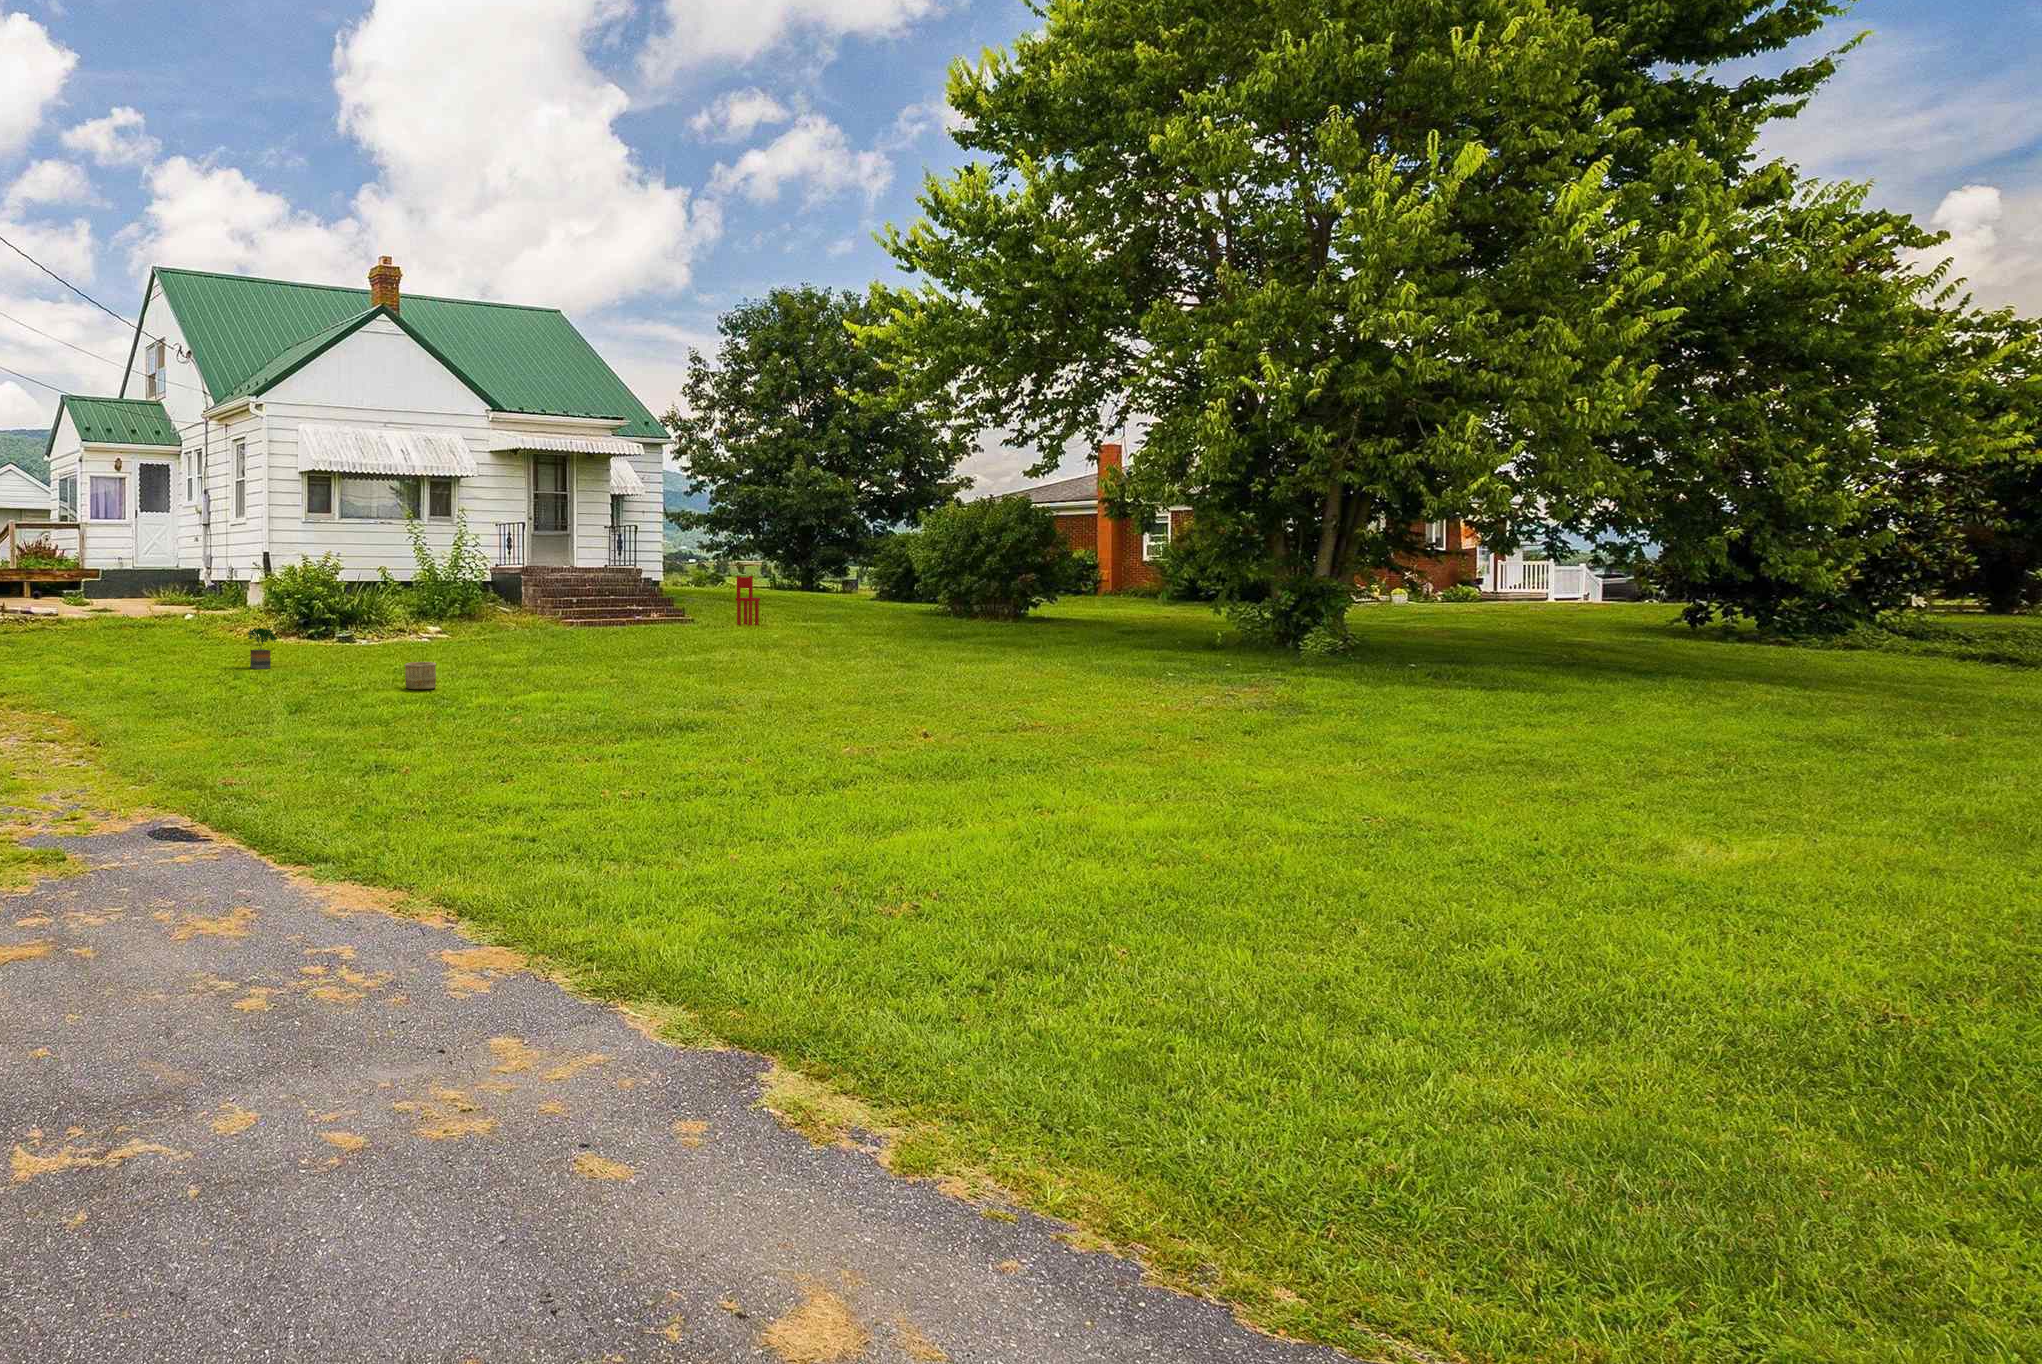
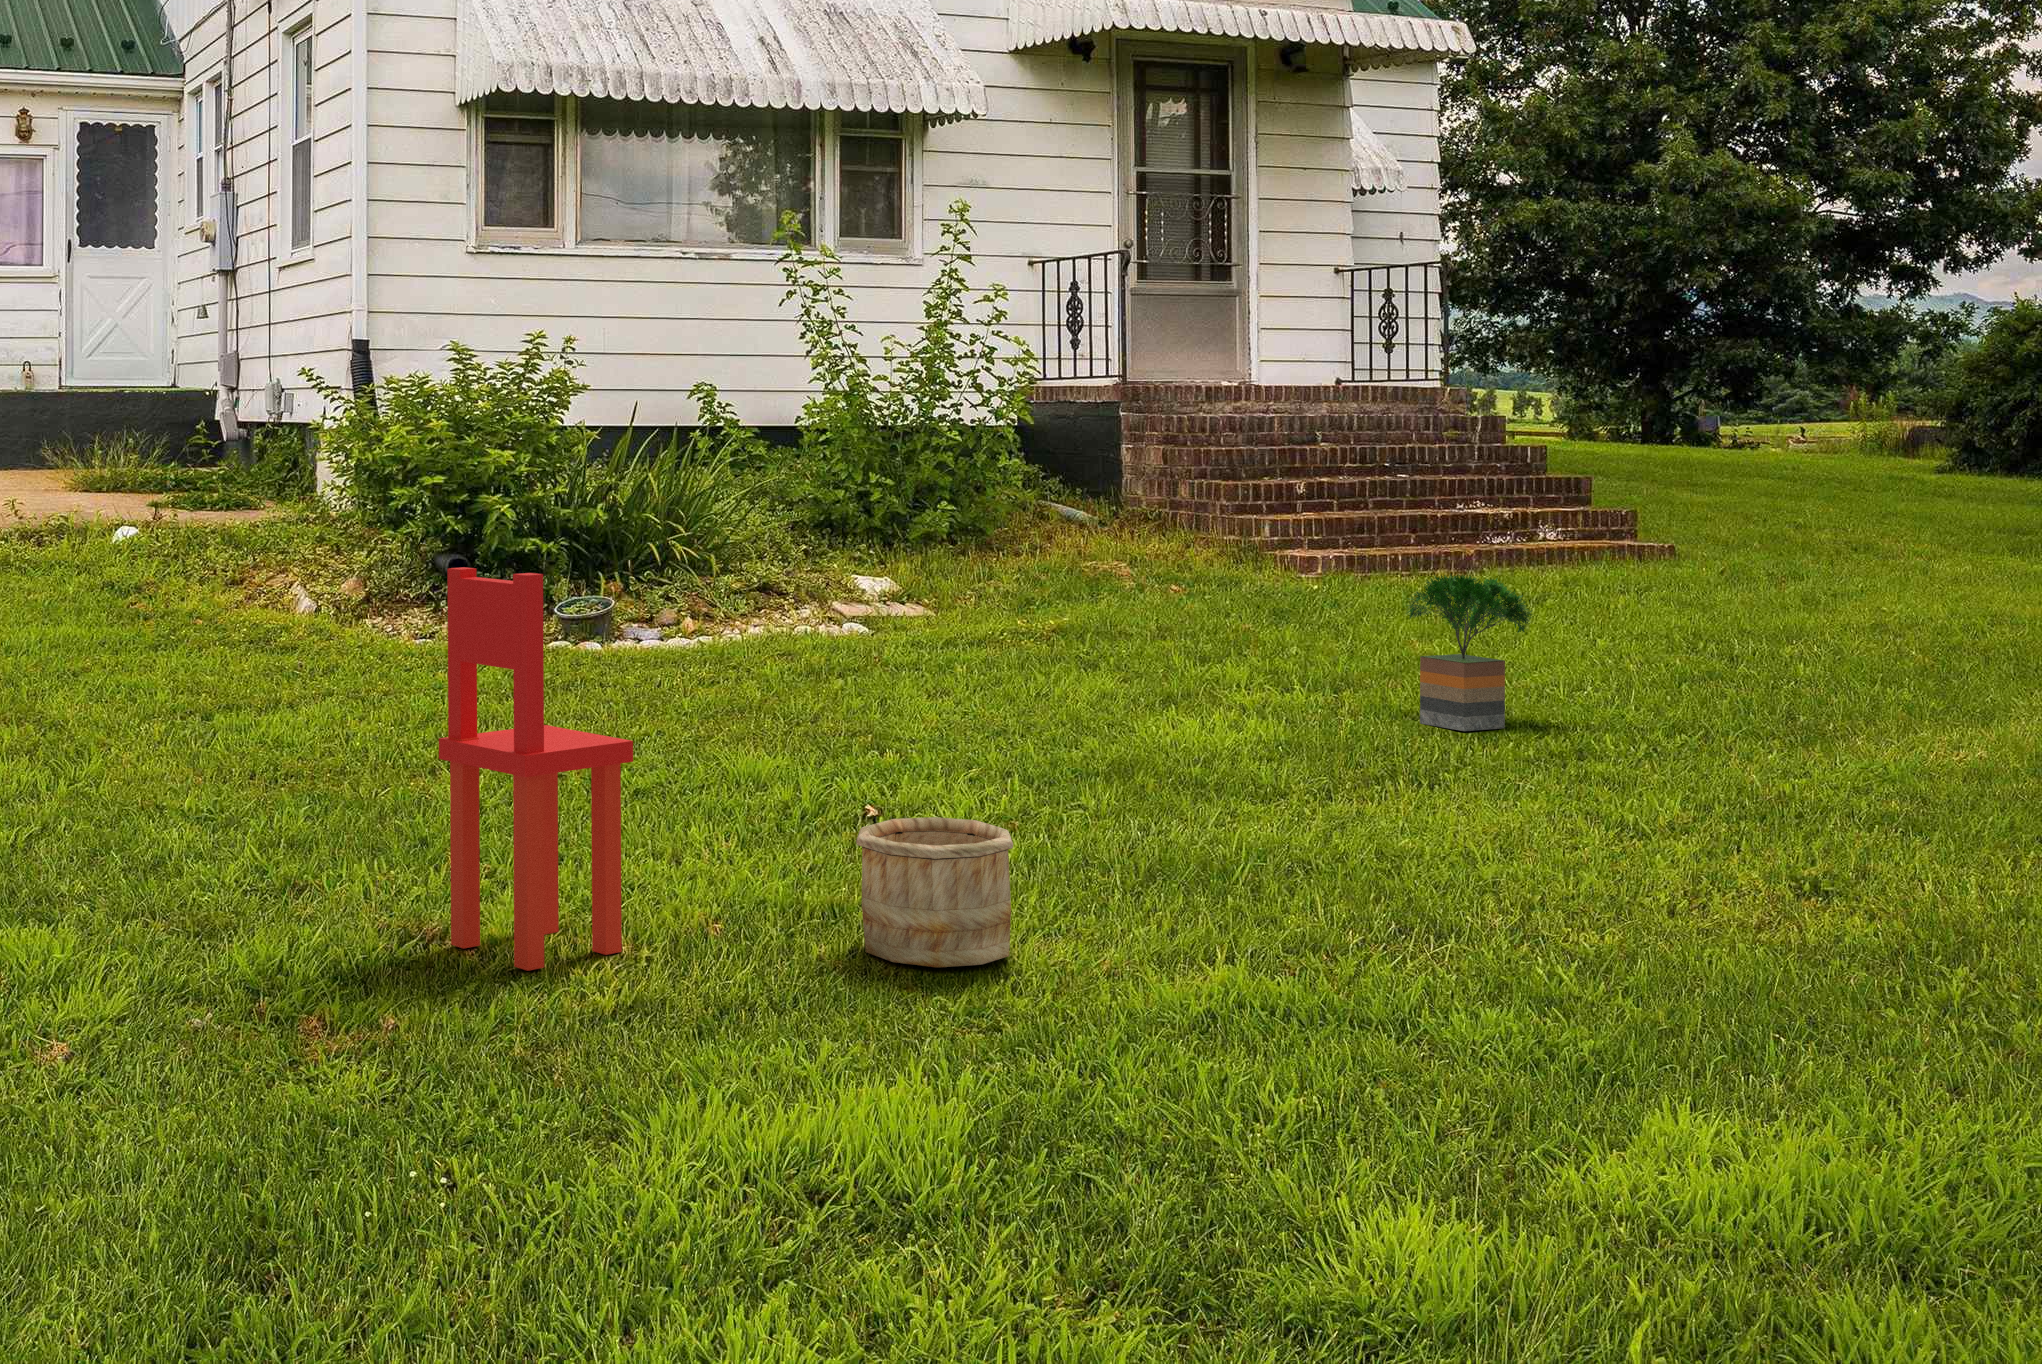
chair: present [736,576,760,625] -> present [439,567,633,971]
potted tree: present [248,628,276,669] -> present [1408,574,1532,731]

